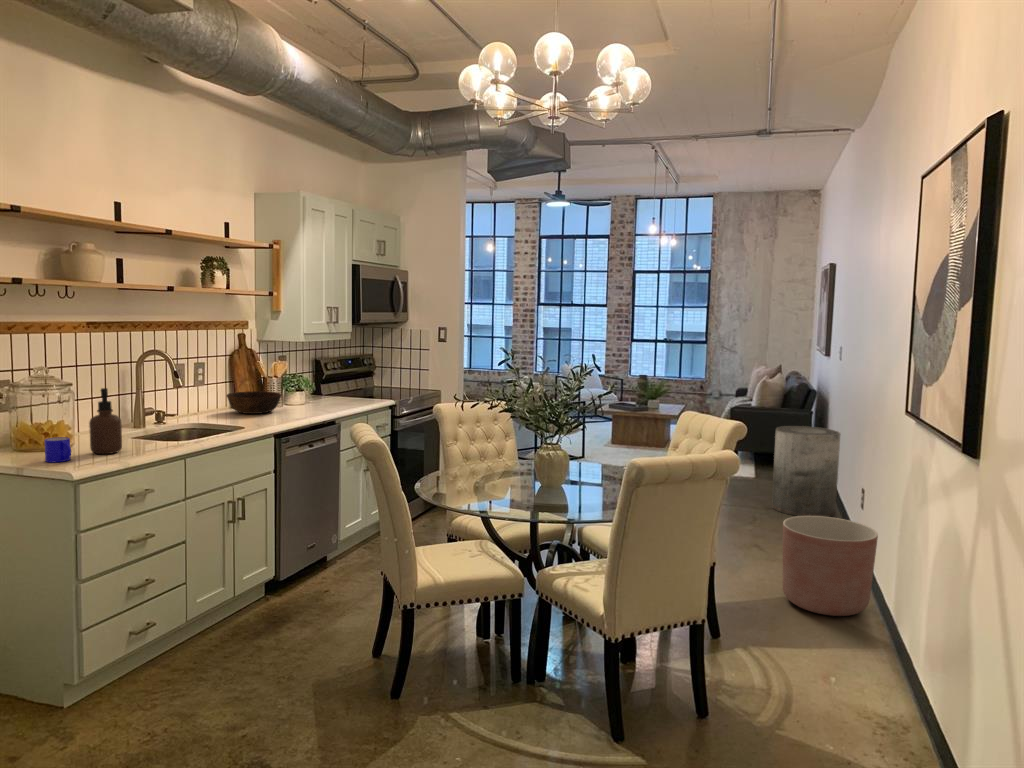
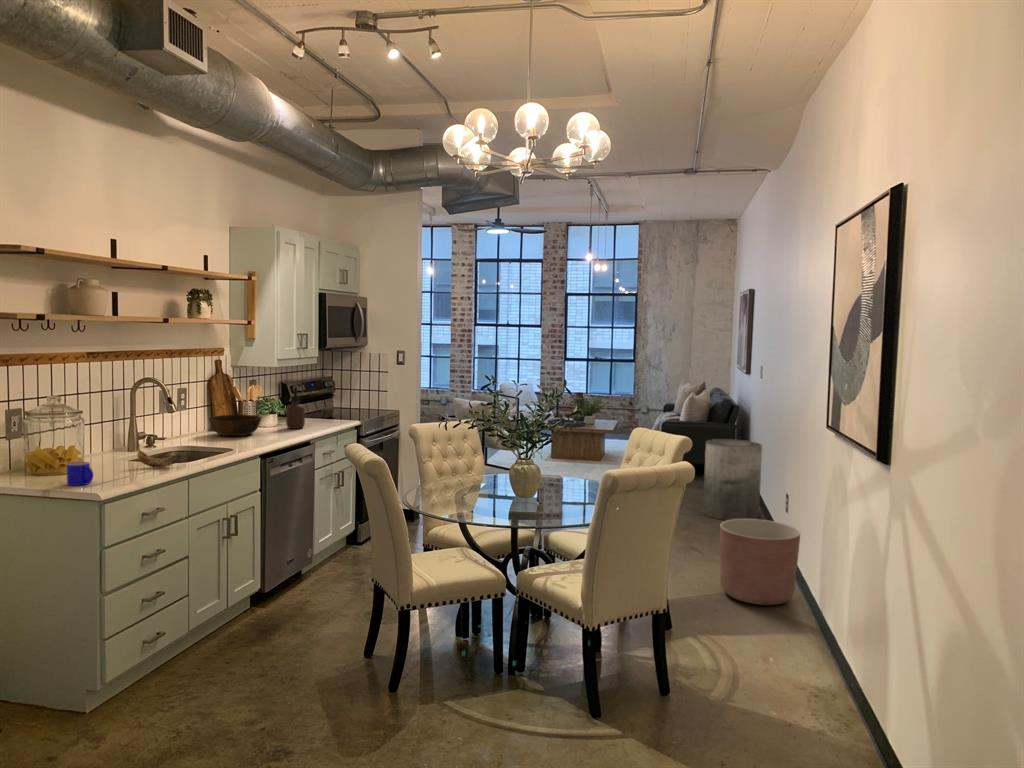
soap dispenser: present [89,388,122,454] -> present [286,387,305,429]
banana: none [132,419,175,445] -> present [138,444,180,467]

